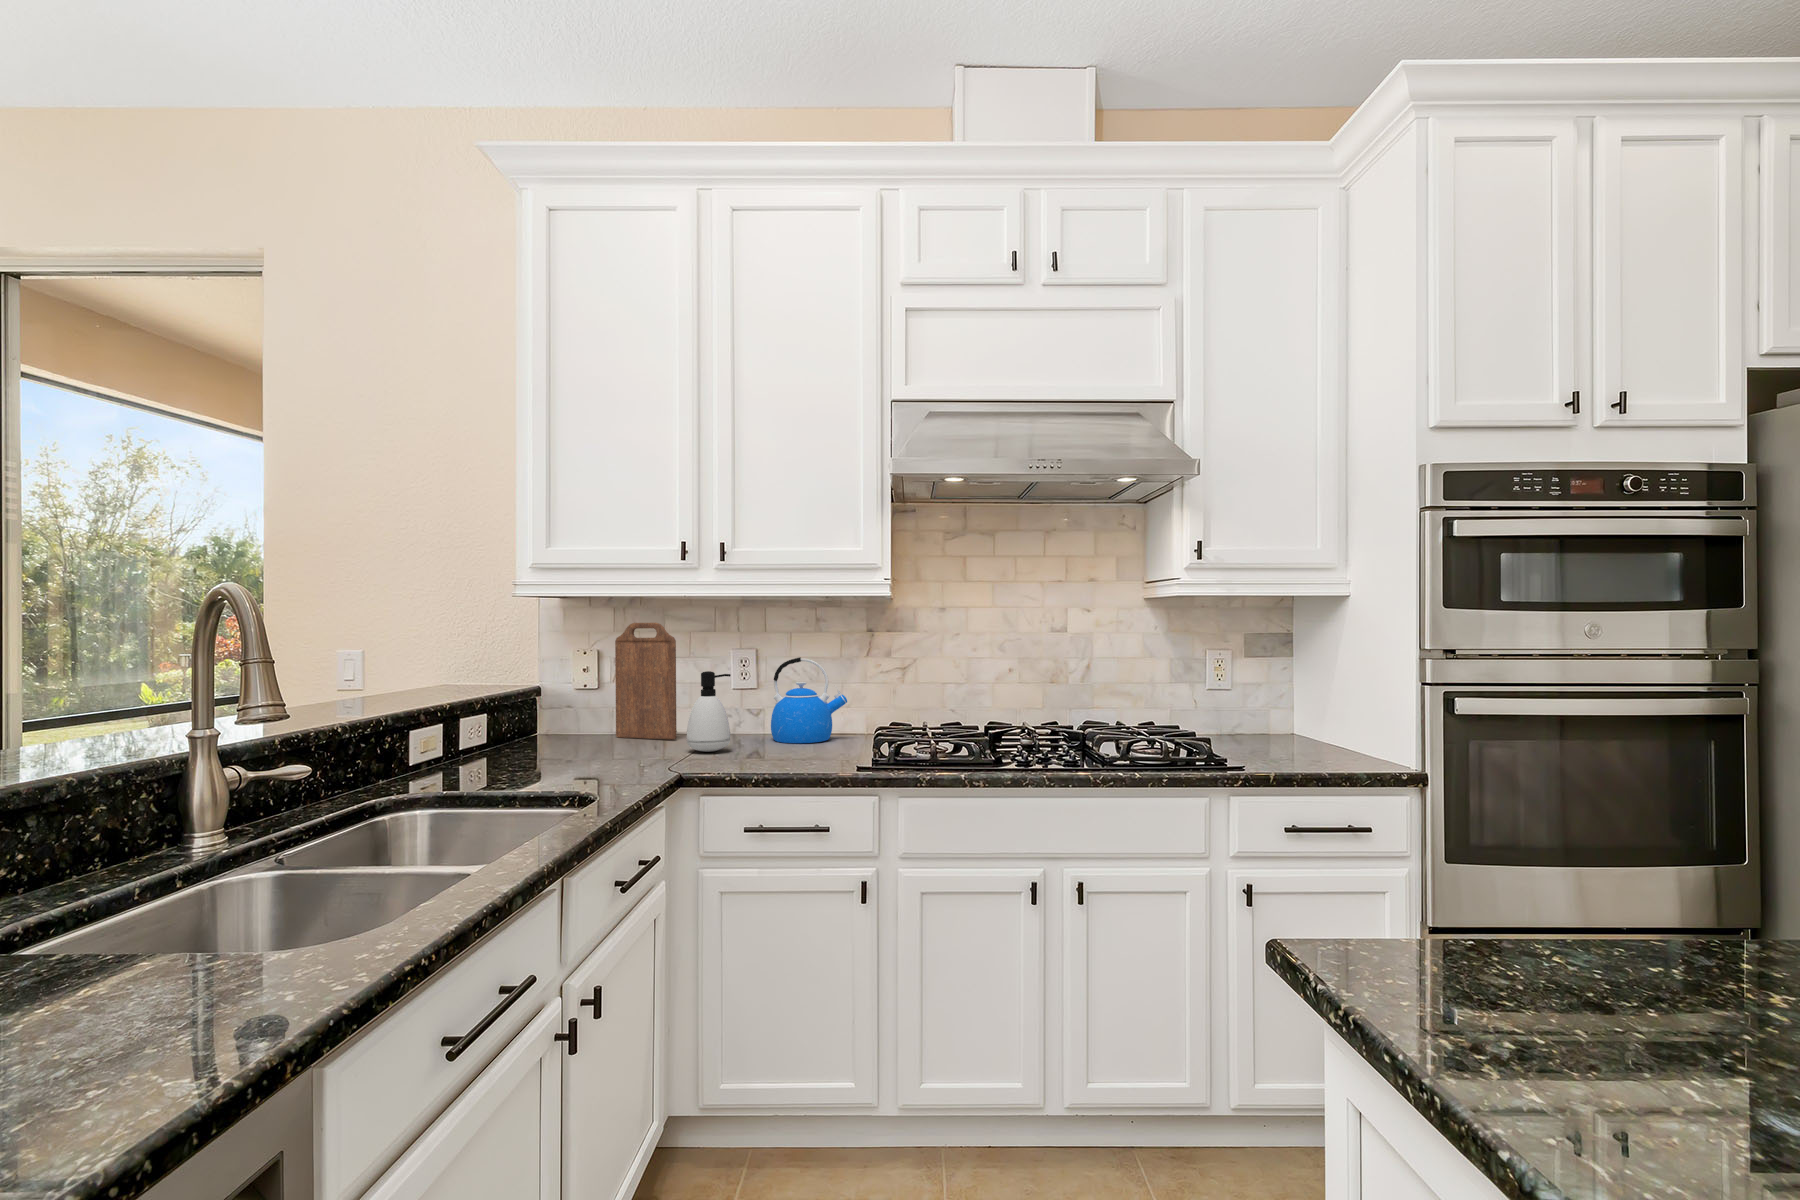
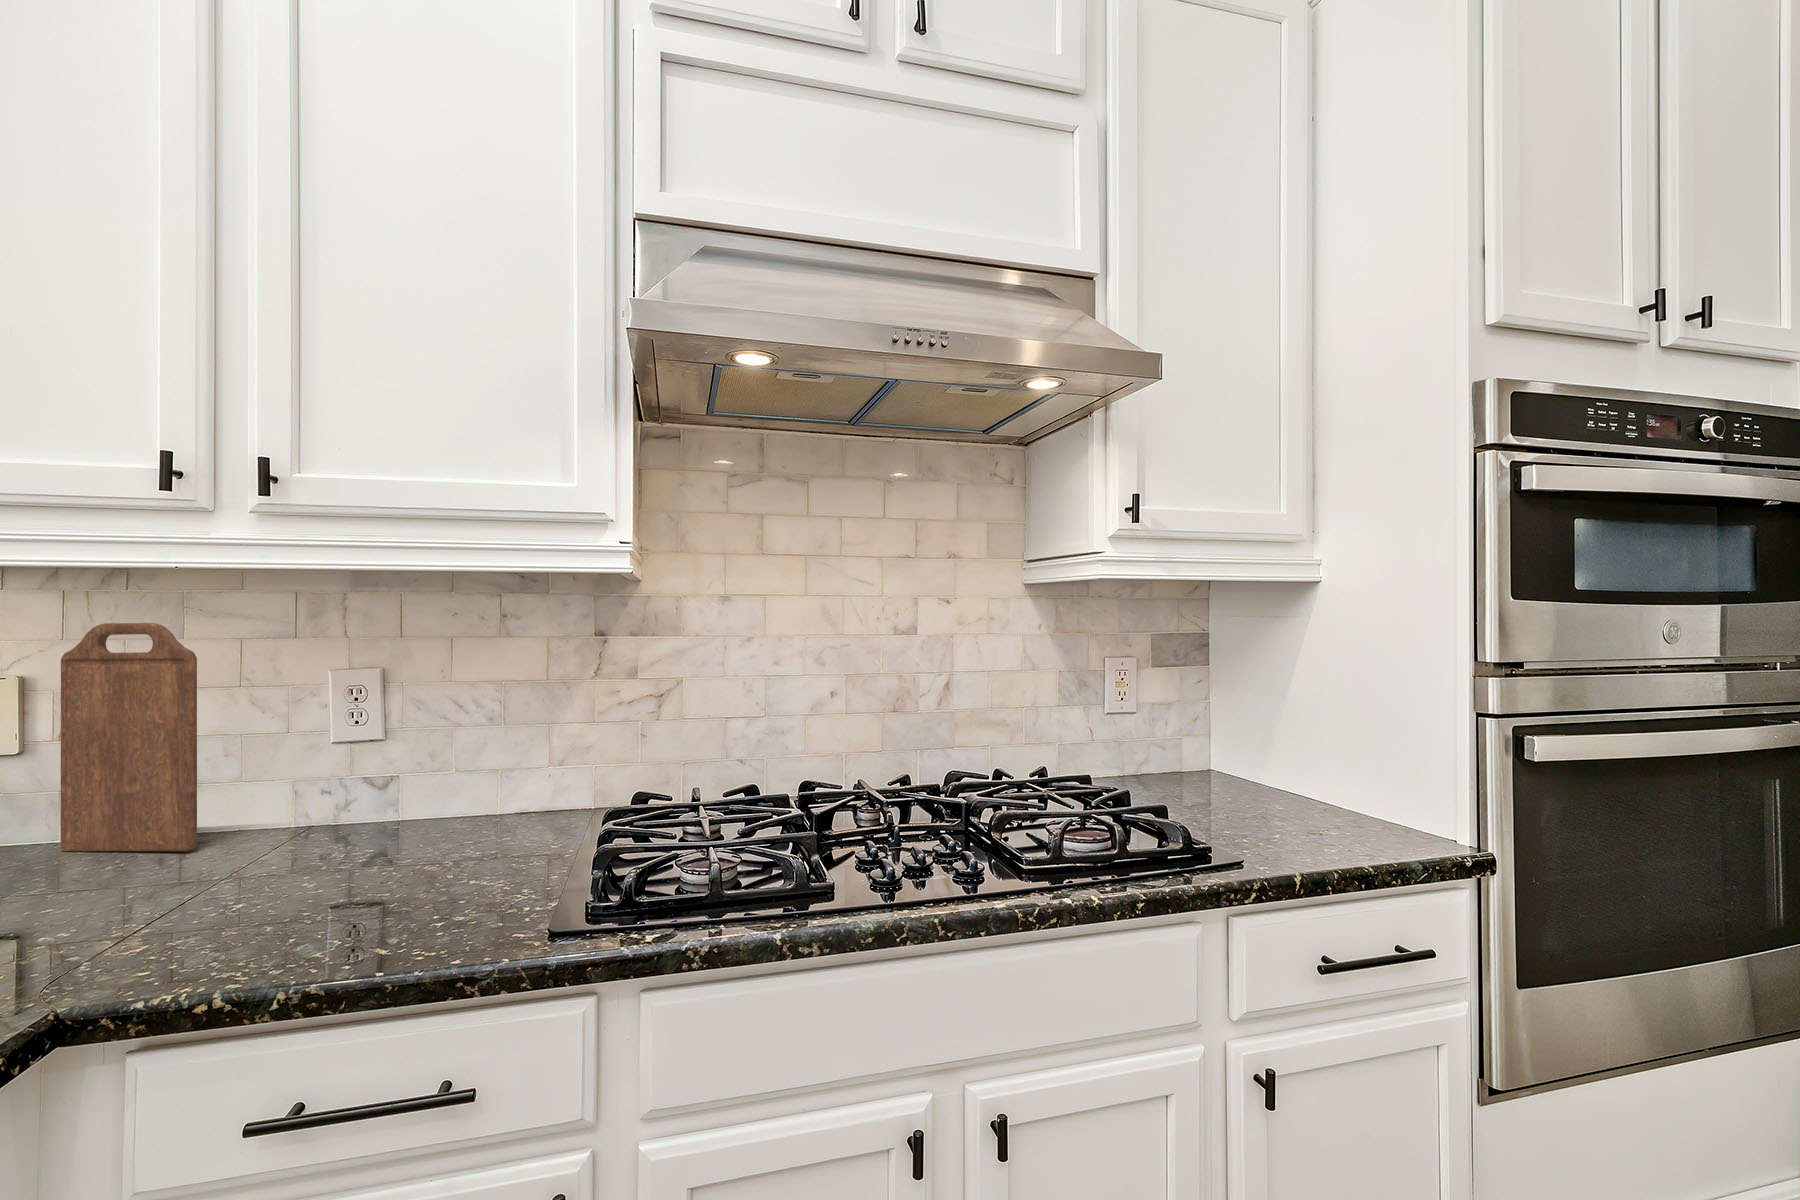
kettle: present [771,657,847,743] -> none [406,683,557,843]
soap dispenser: present [687,671,731,752] -> none [173,724,291,894]

